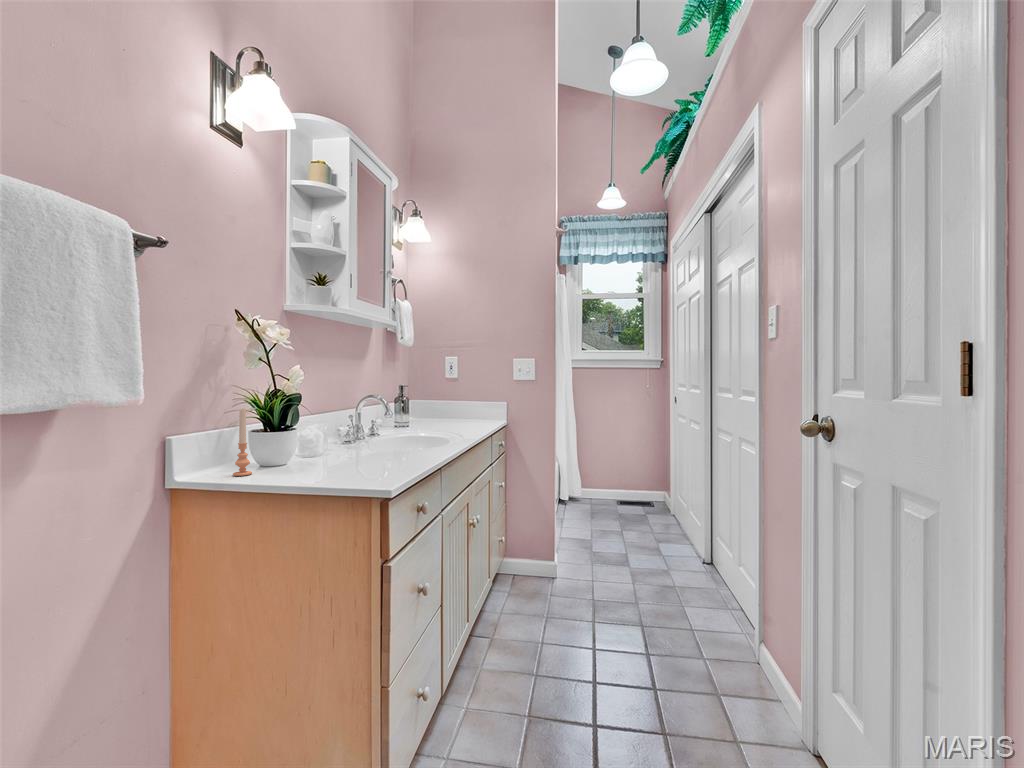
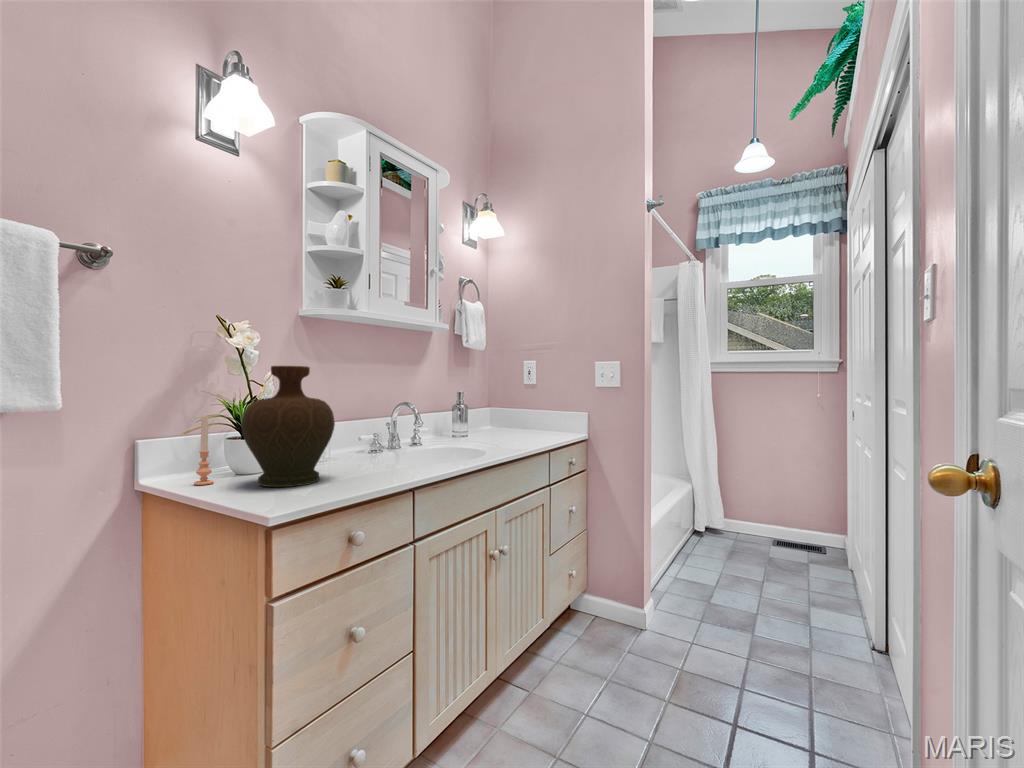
decorative vase: none [289,361,373,472] -> present [241,366,335,487]

